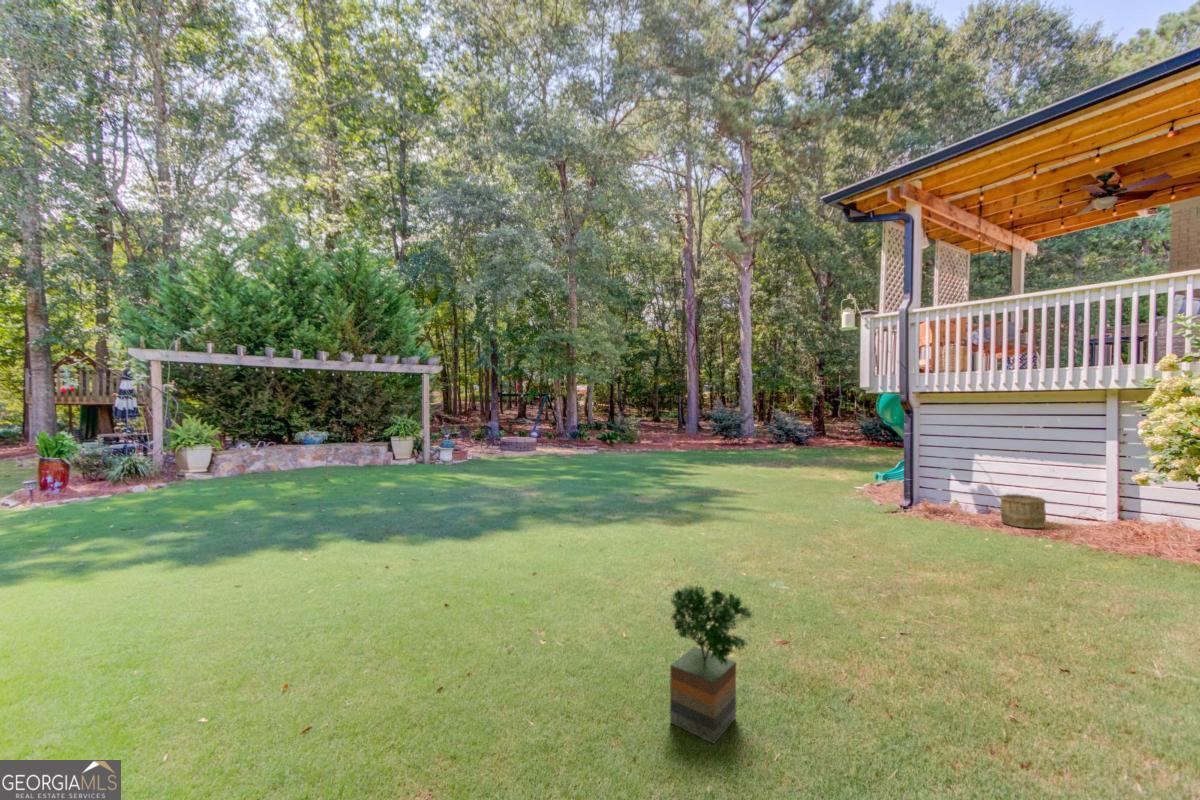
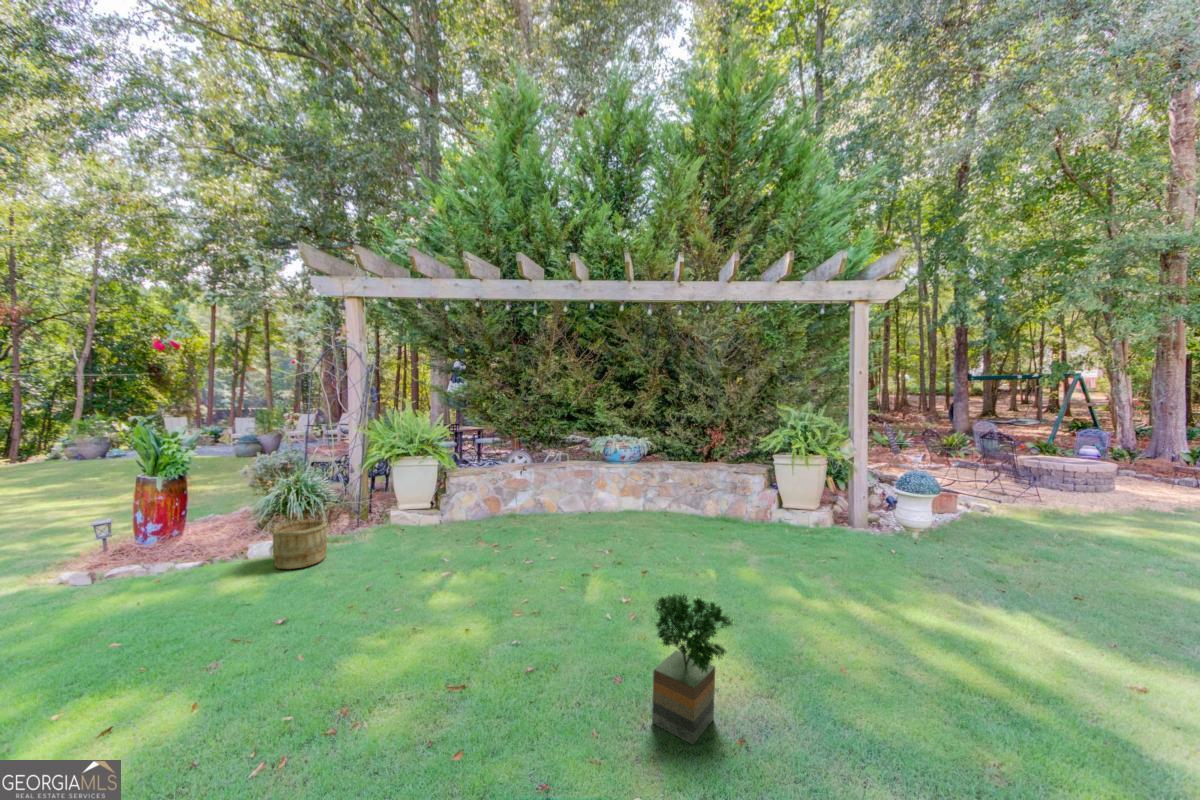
wooden bucket: present [1000,494,1046,528] -> present [271,520,327,569]

